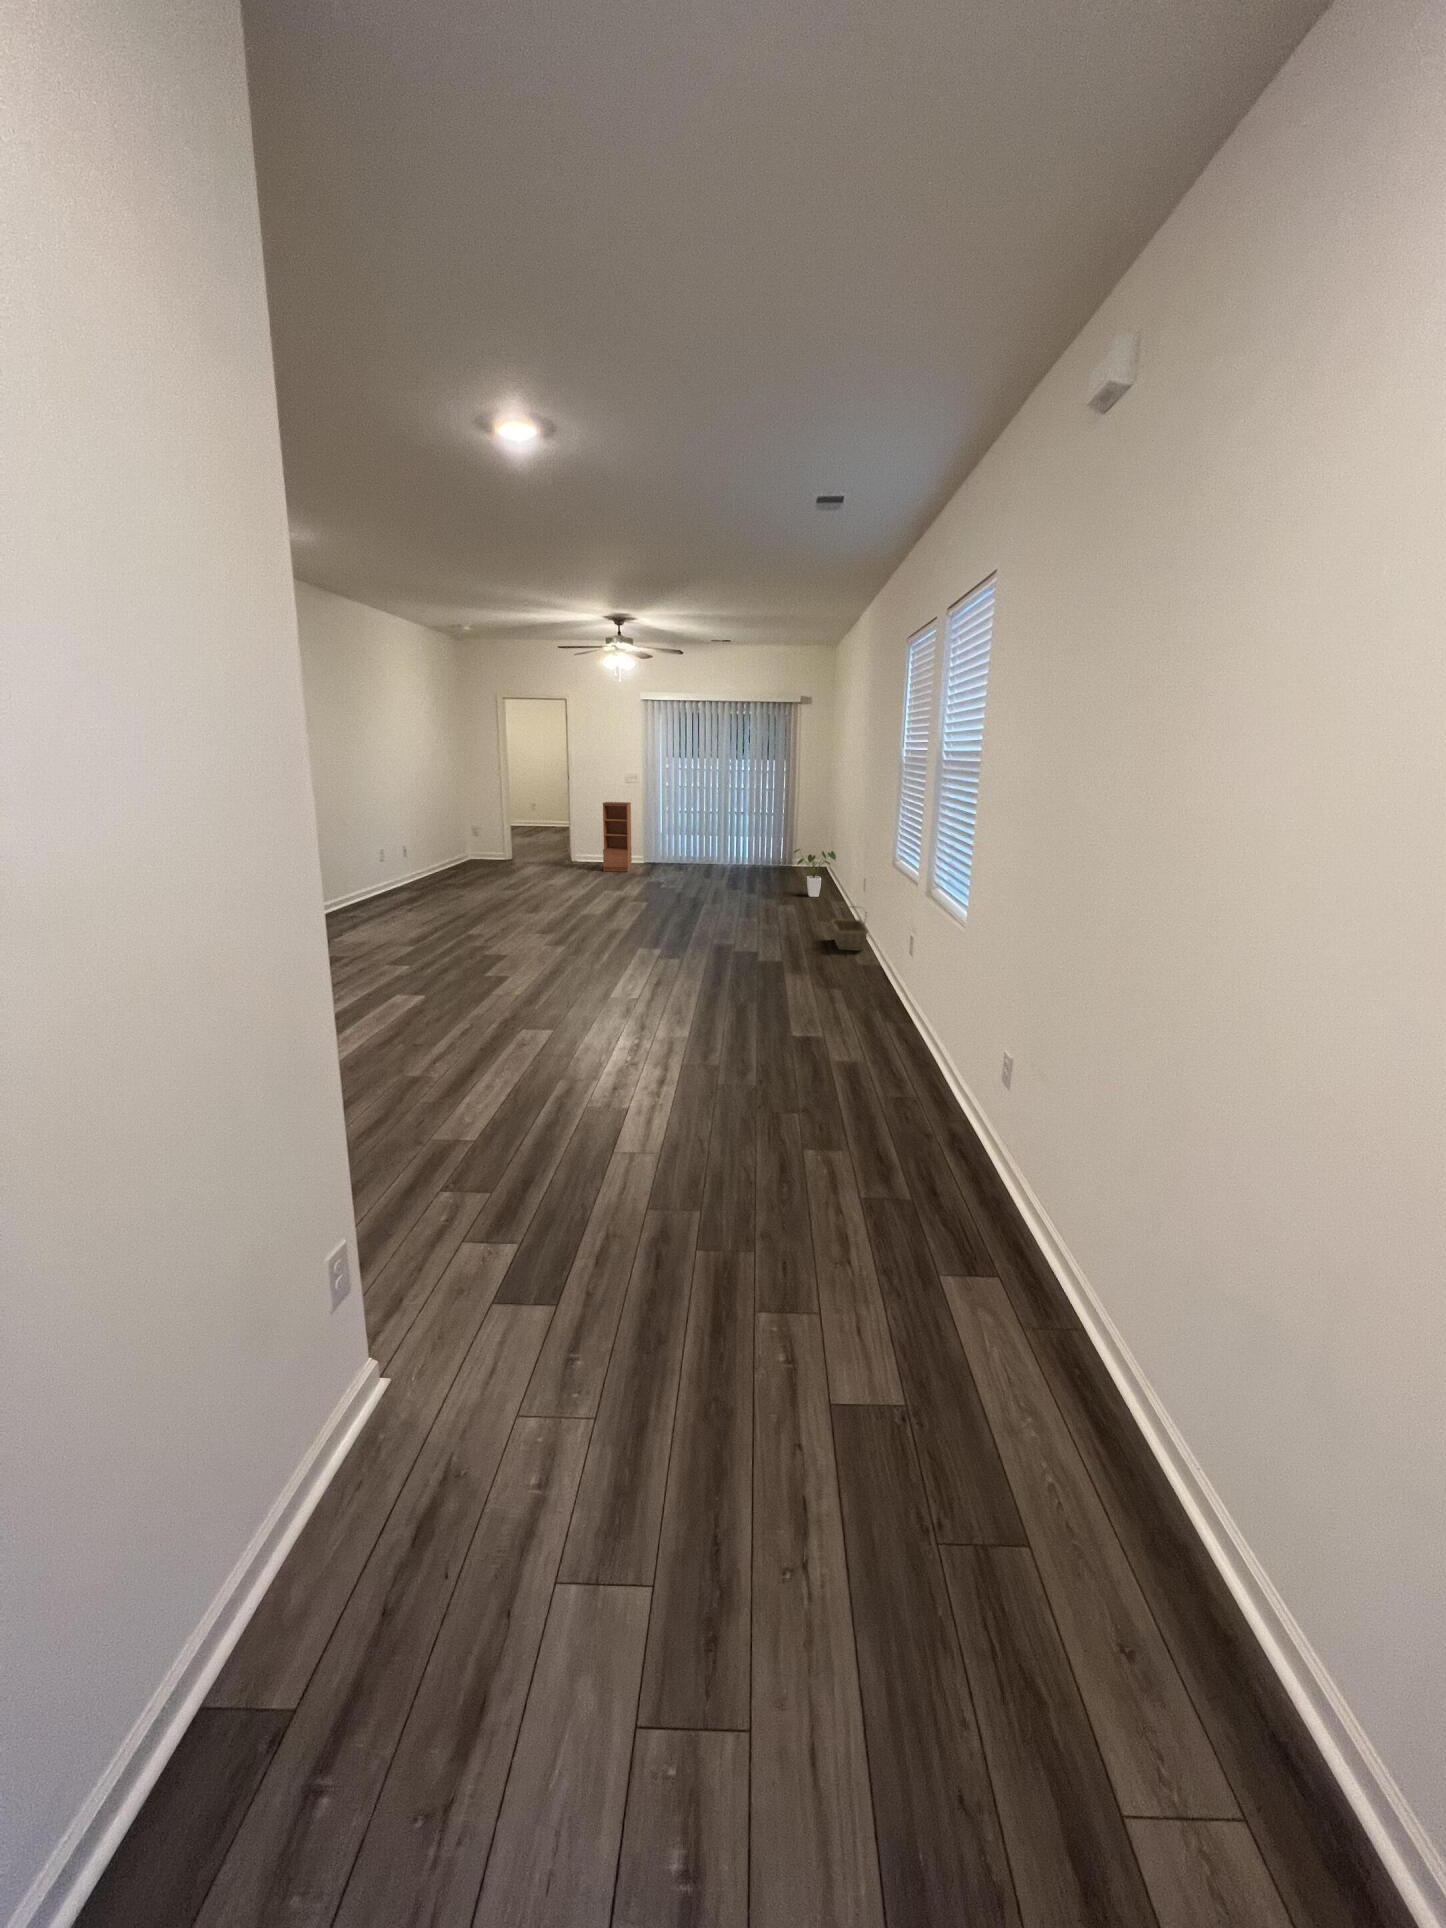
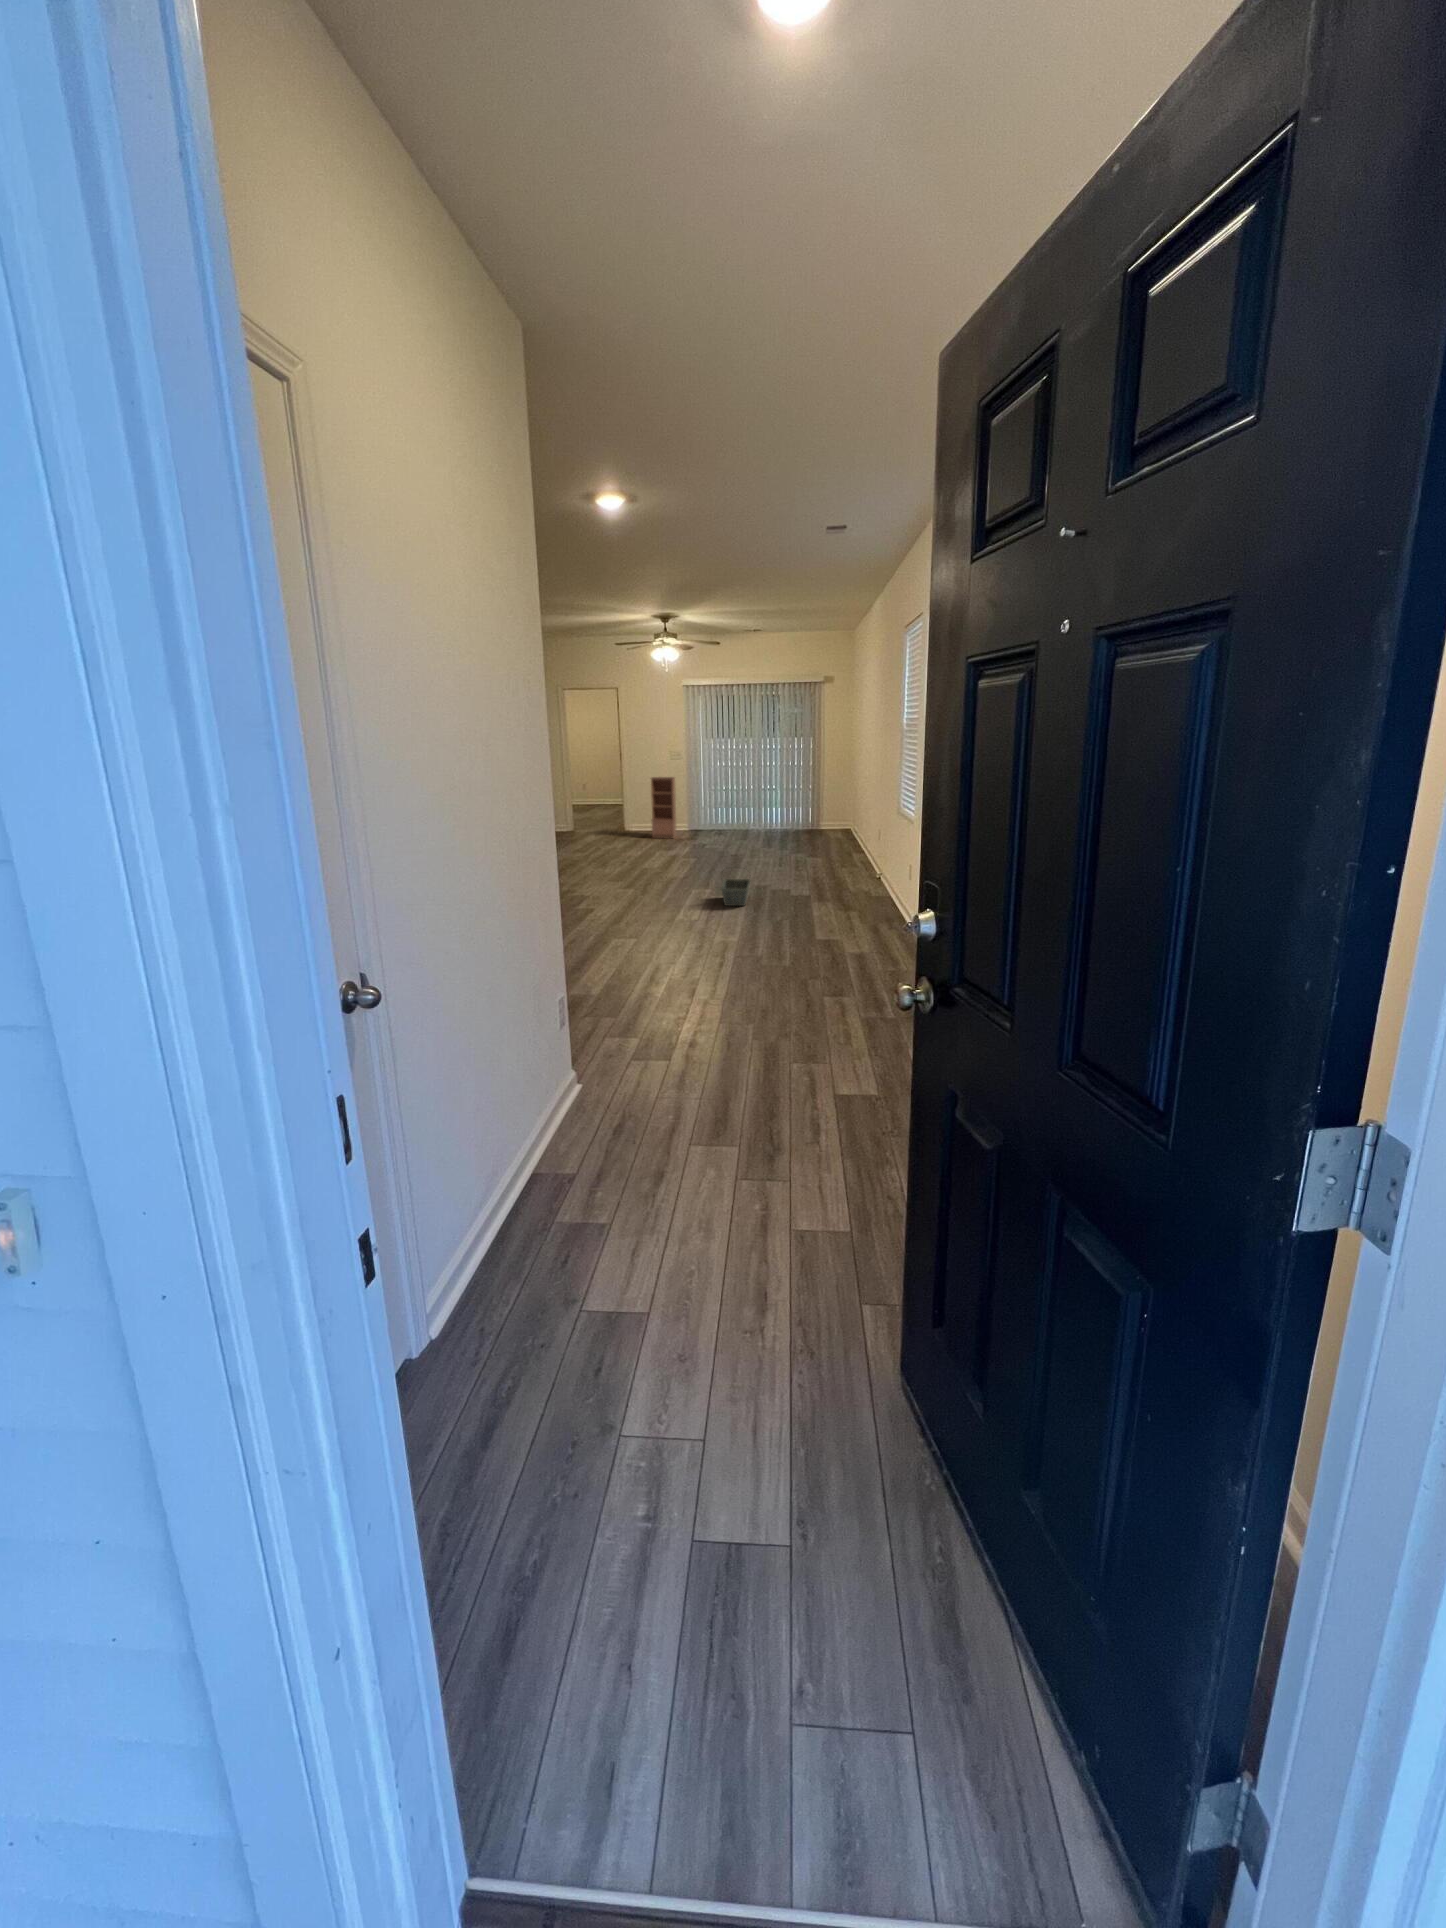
house plant: present [794,849,836,897] -> none [819,814,858,857]
basket: present [832,906,869,951] -> present [721,868,750,906]

